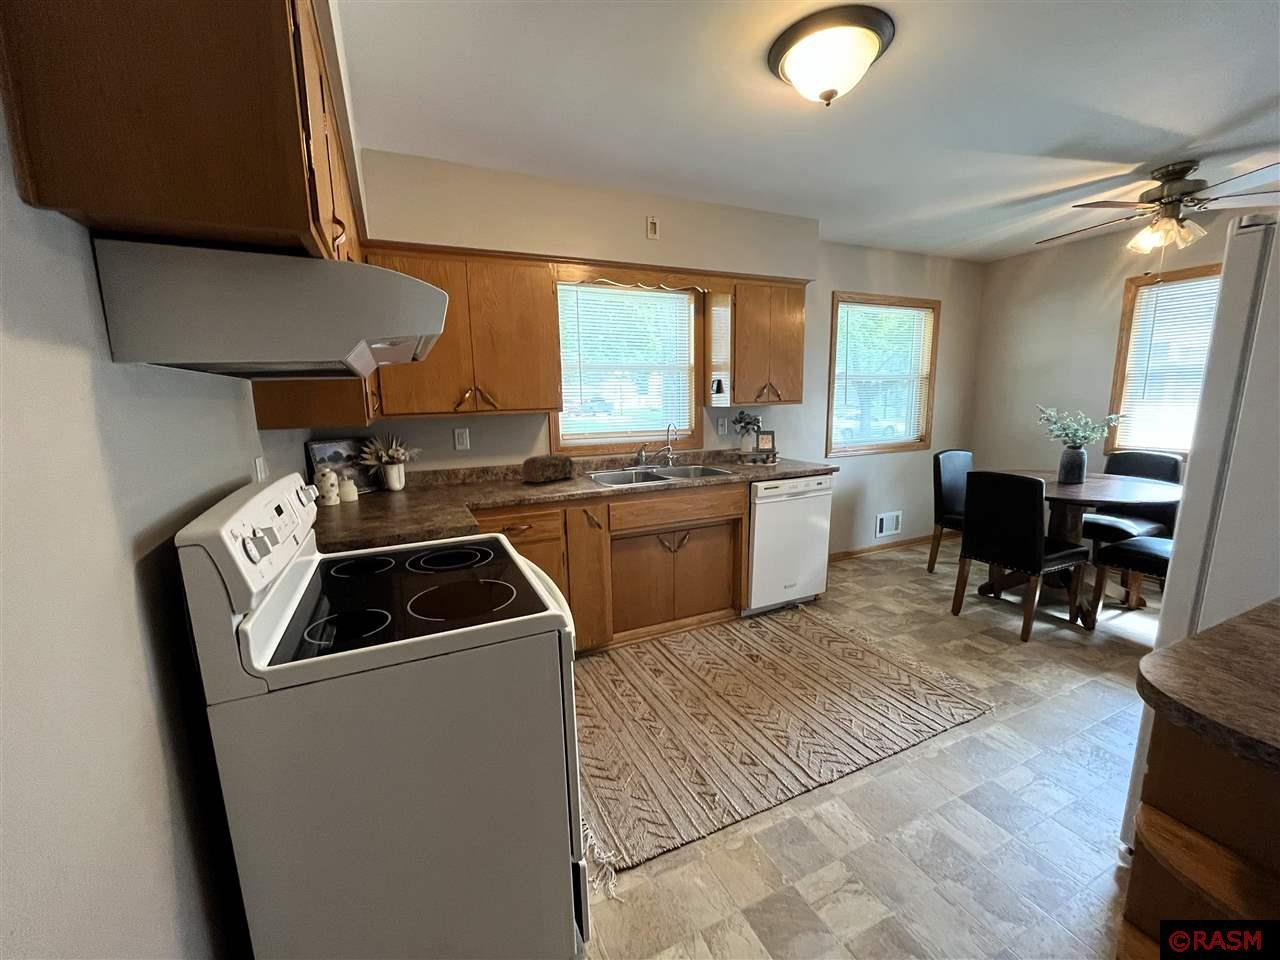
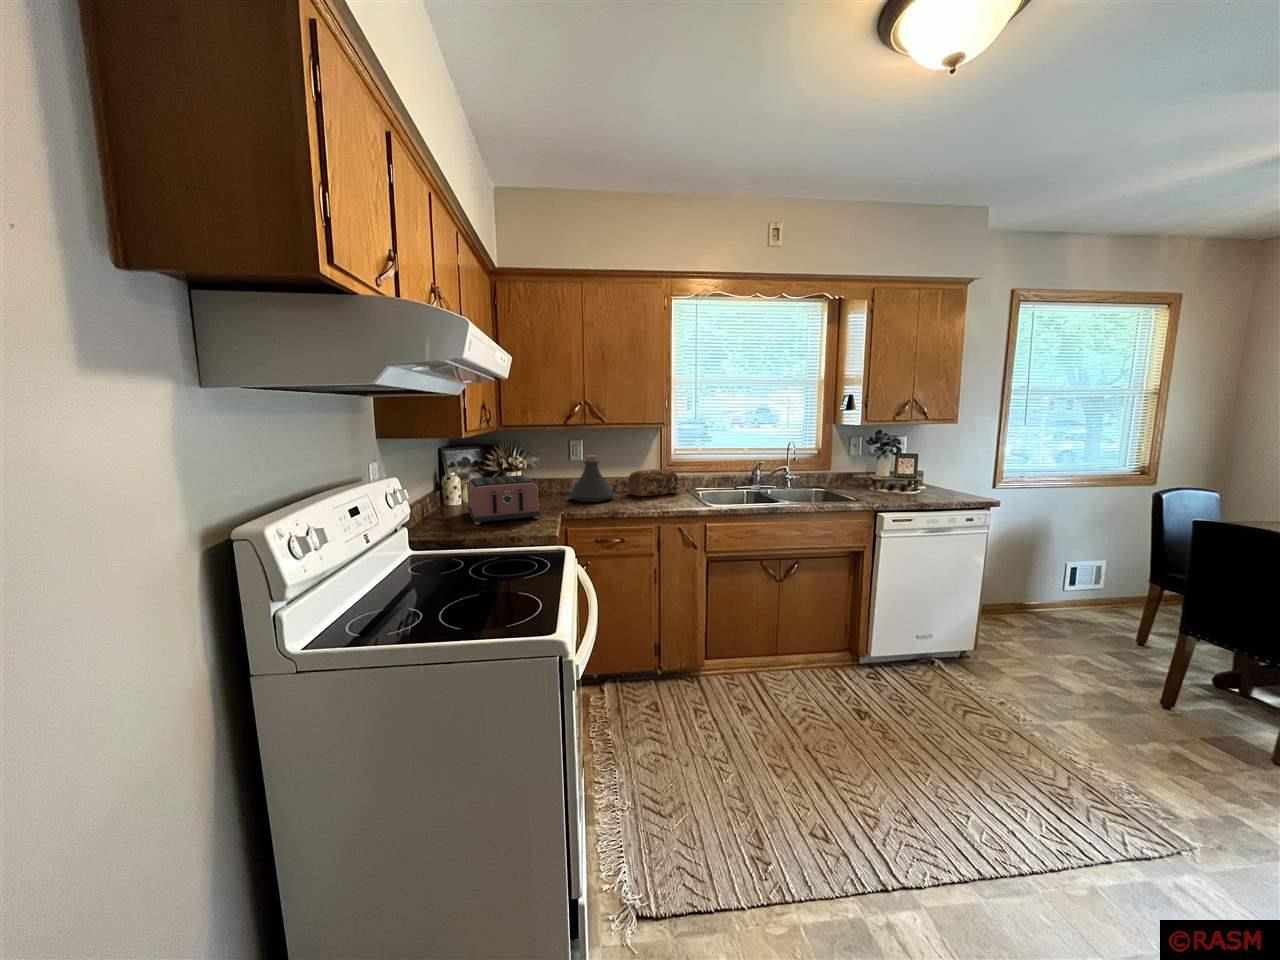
bottle: none [463,442,512,491] -> present [570,455,614,502]
toaster: none [350,466,445,522] -> present [467,475,540,525]

